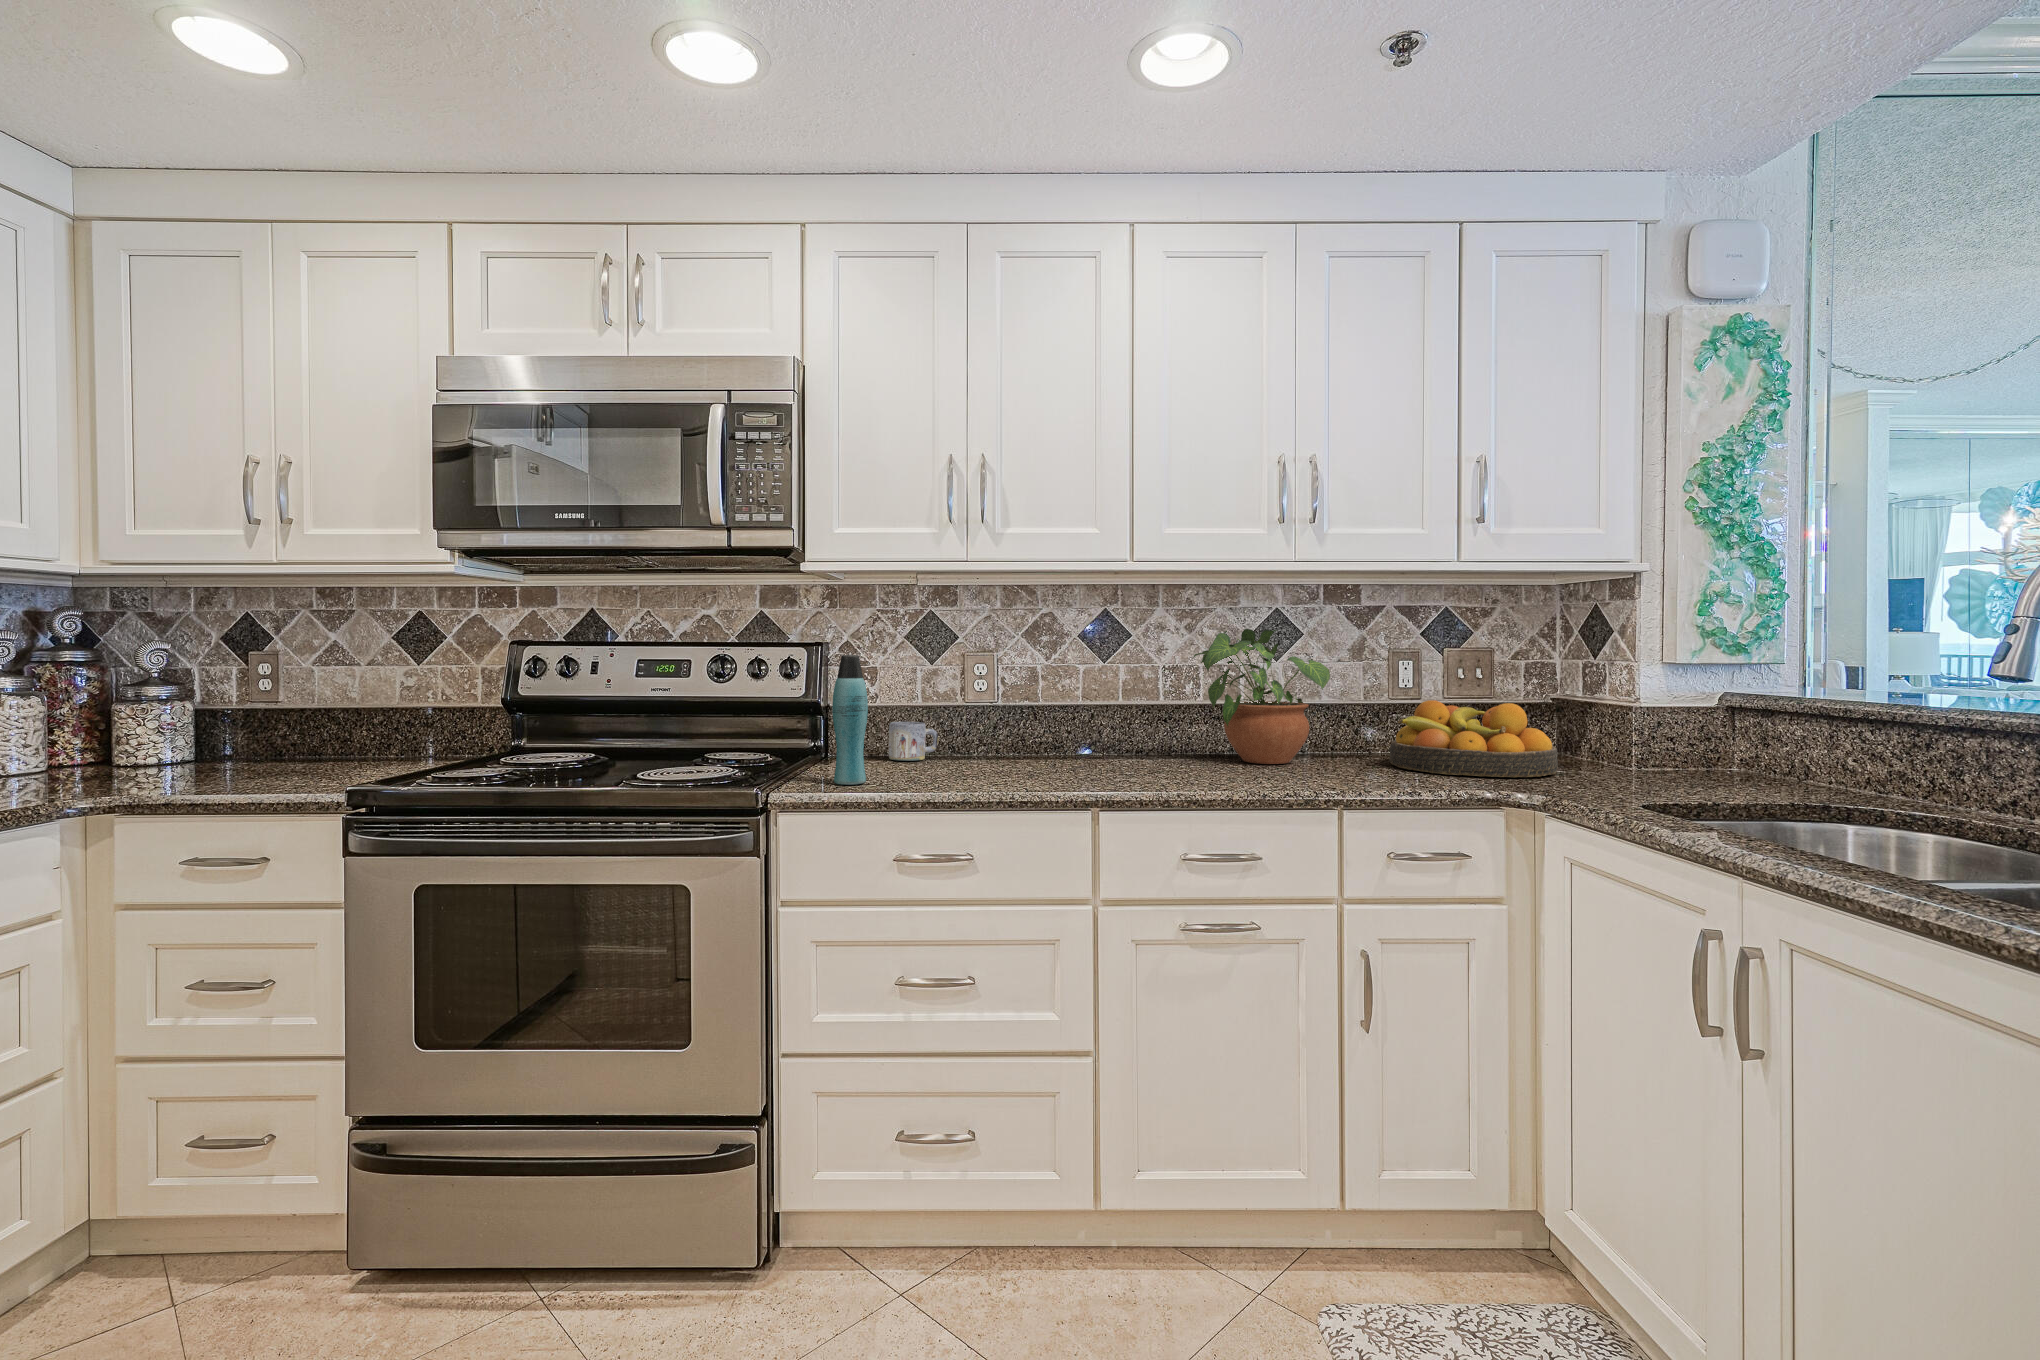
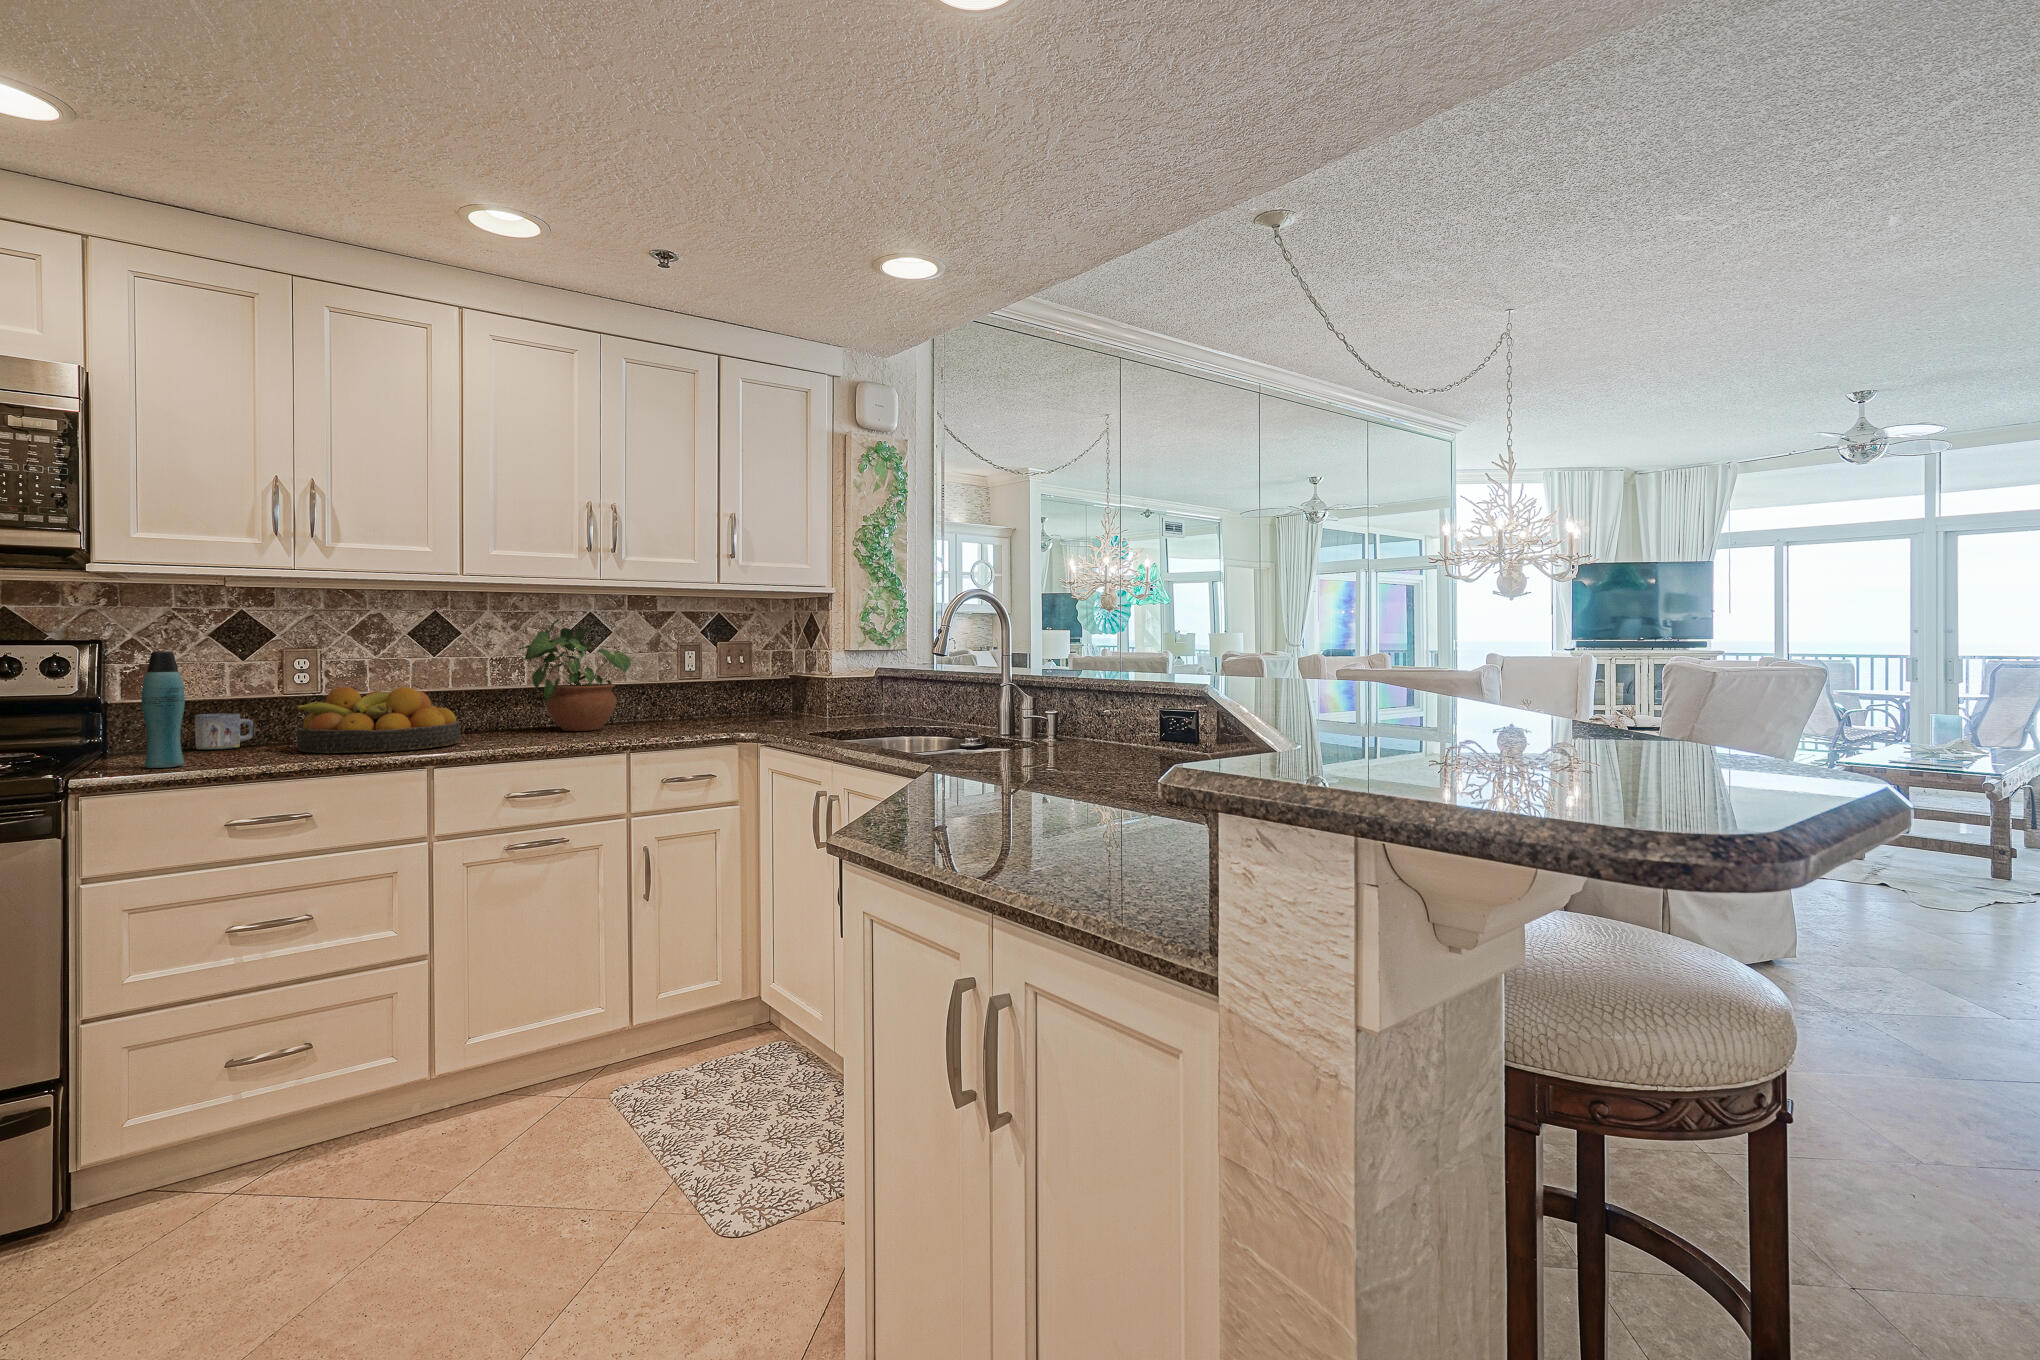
fruit bowl: present [1390,700,1558,777] -> present [293,687,461,753]

